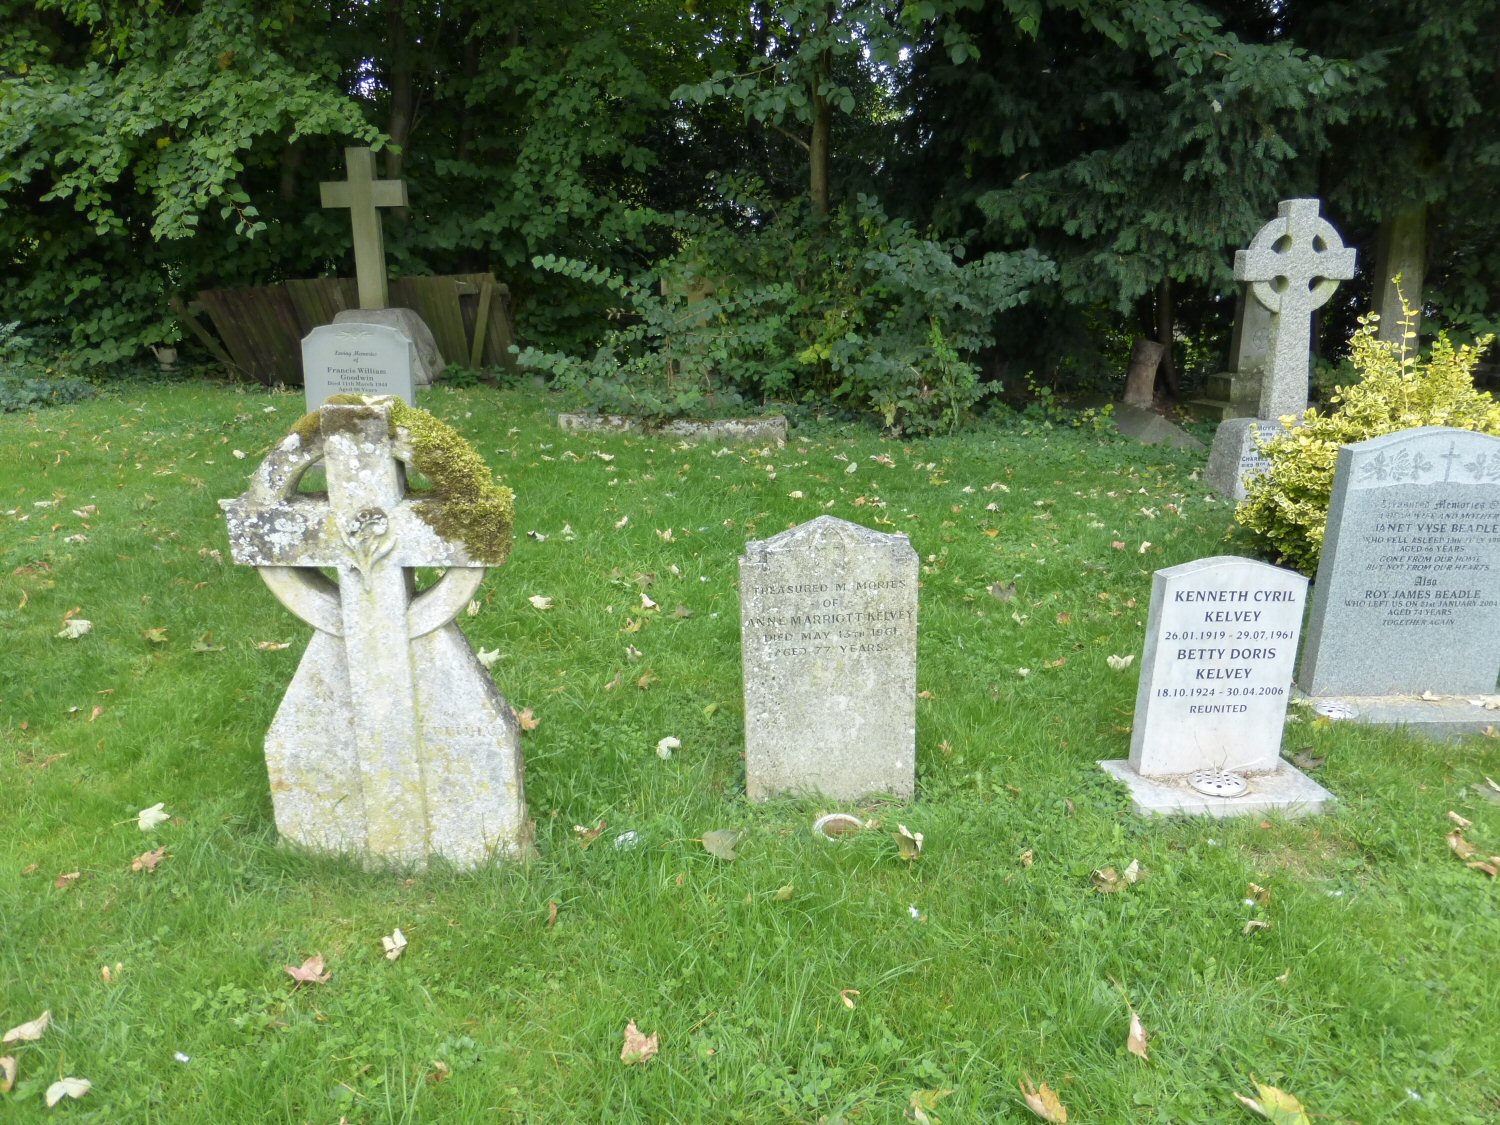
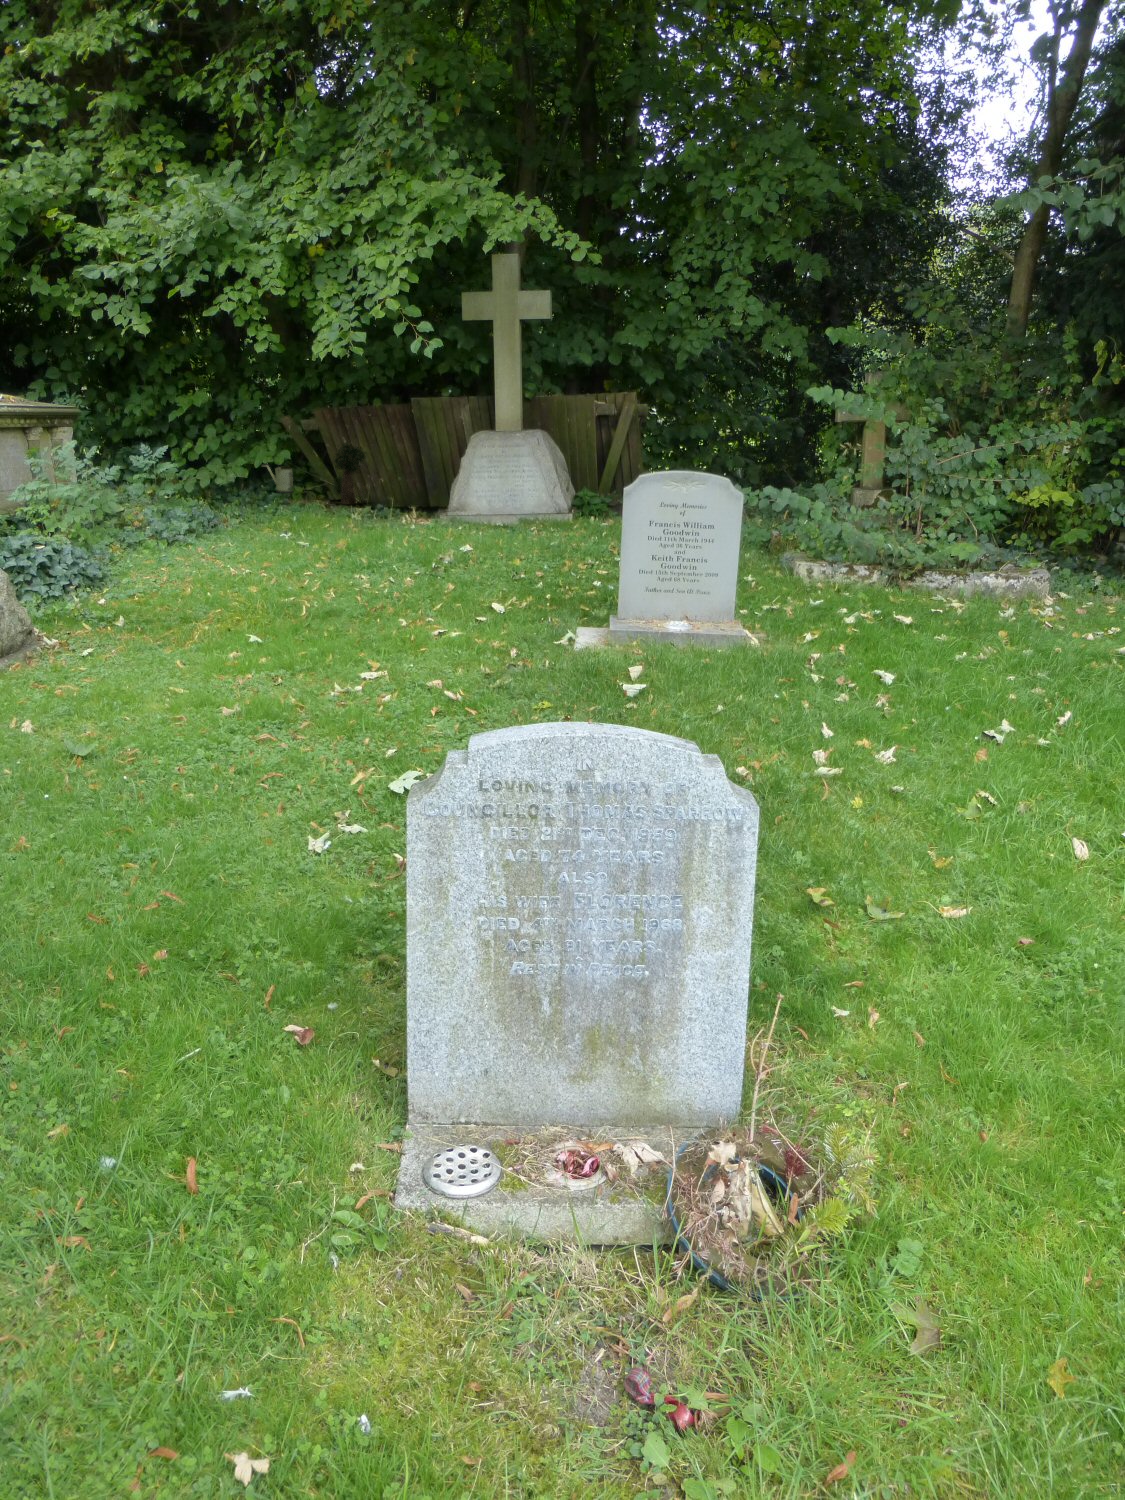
potted plant: none [195,322,242,379] -> present [332,444,369,504]

